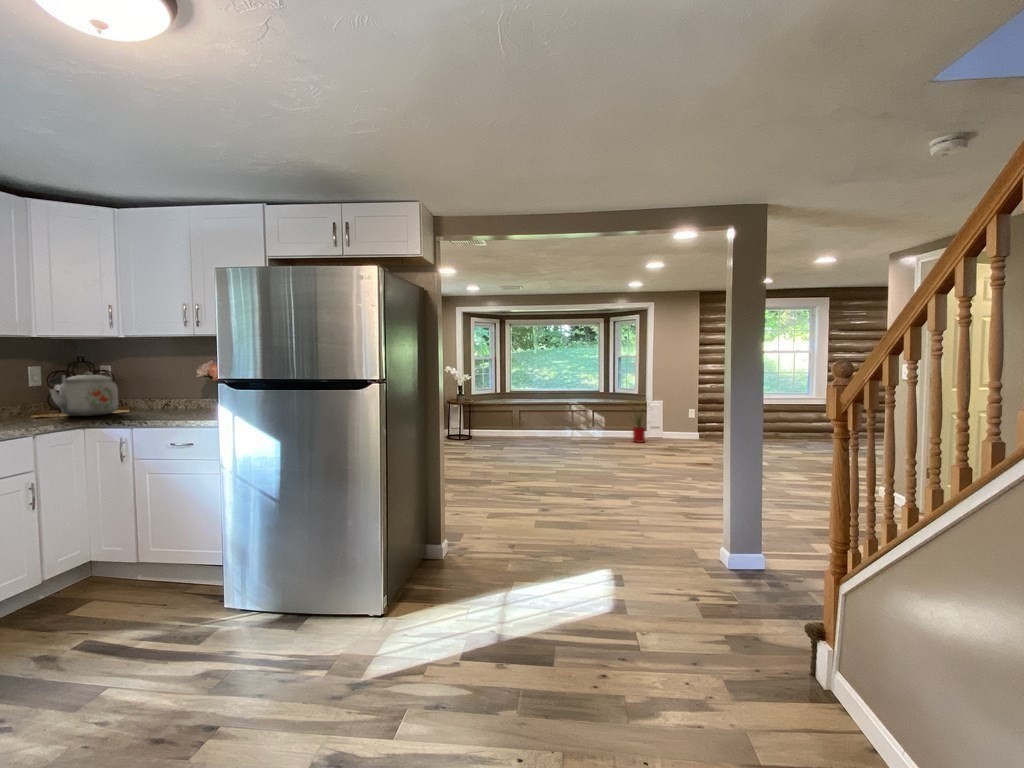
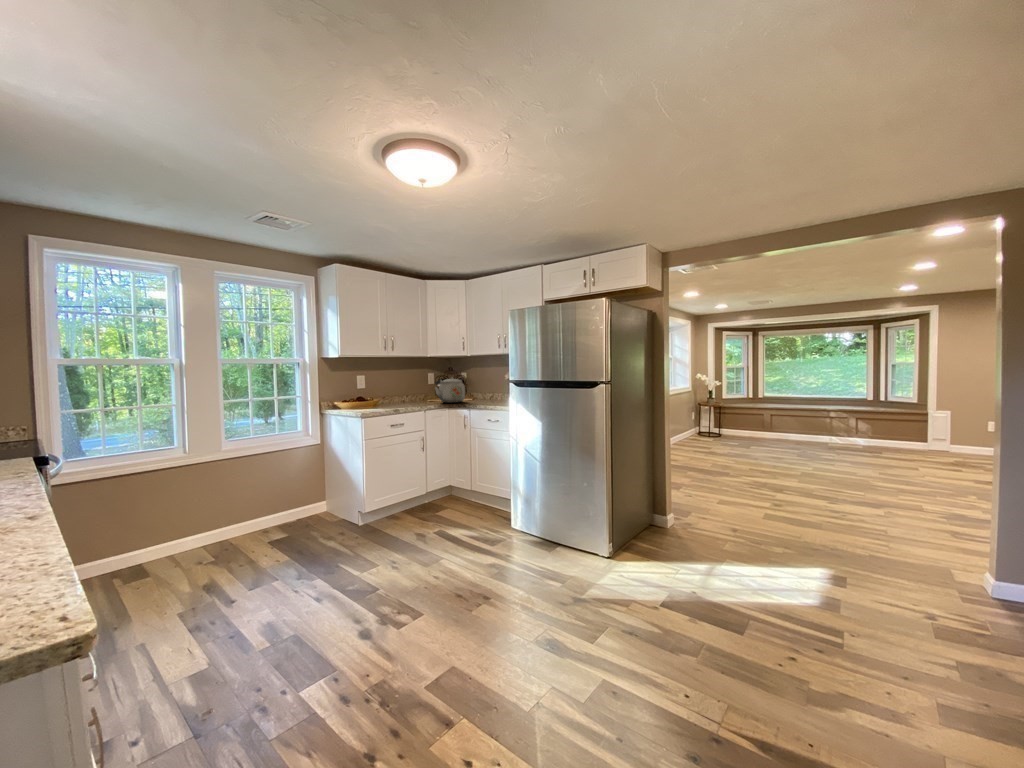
house plant: present [626,402,645,443] -> none [910,405,969,460]

